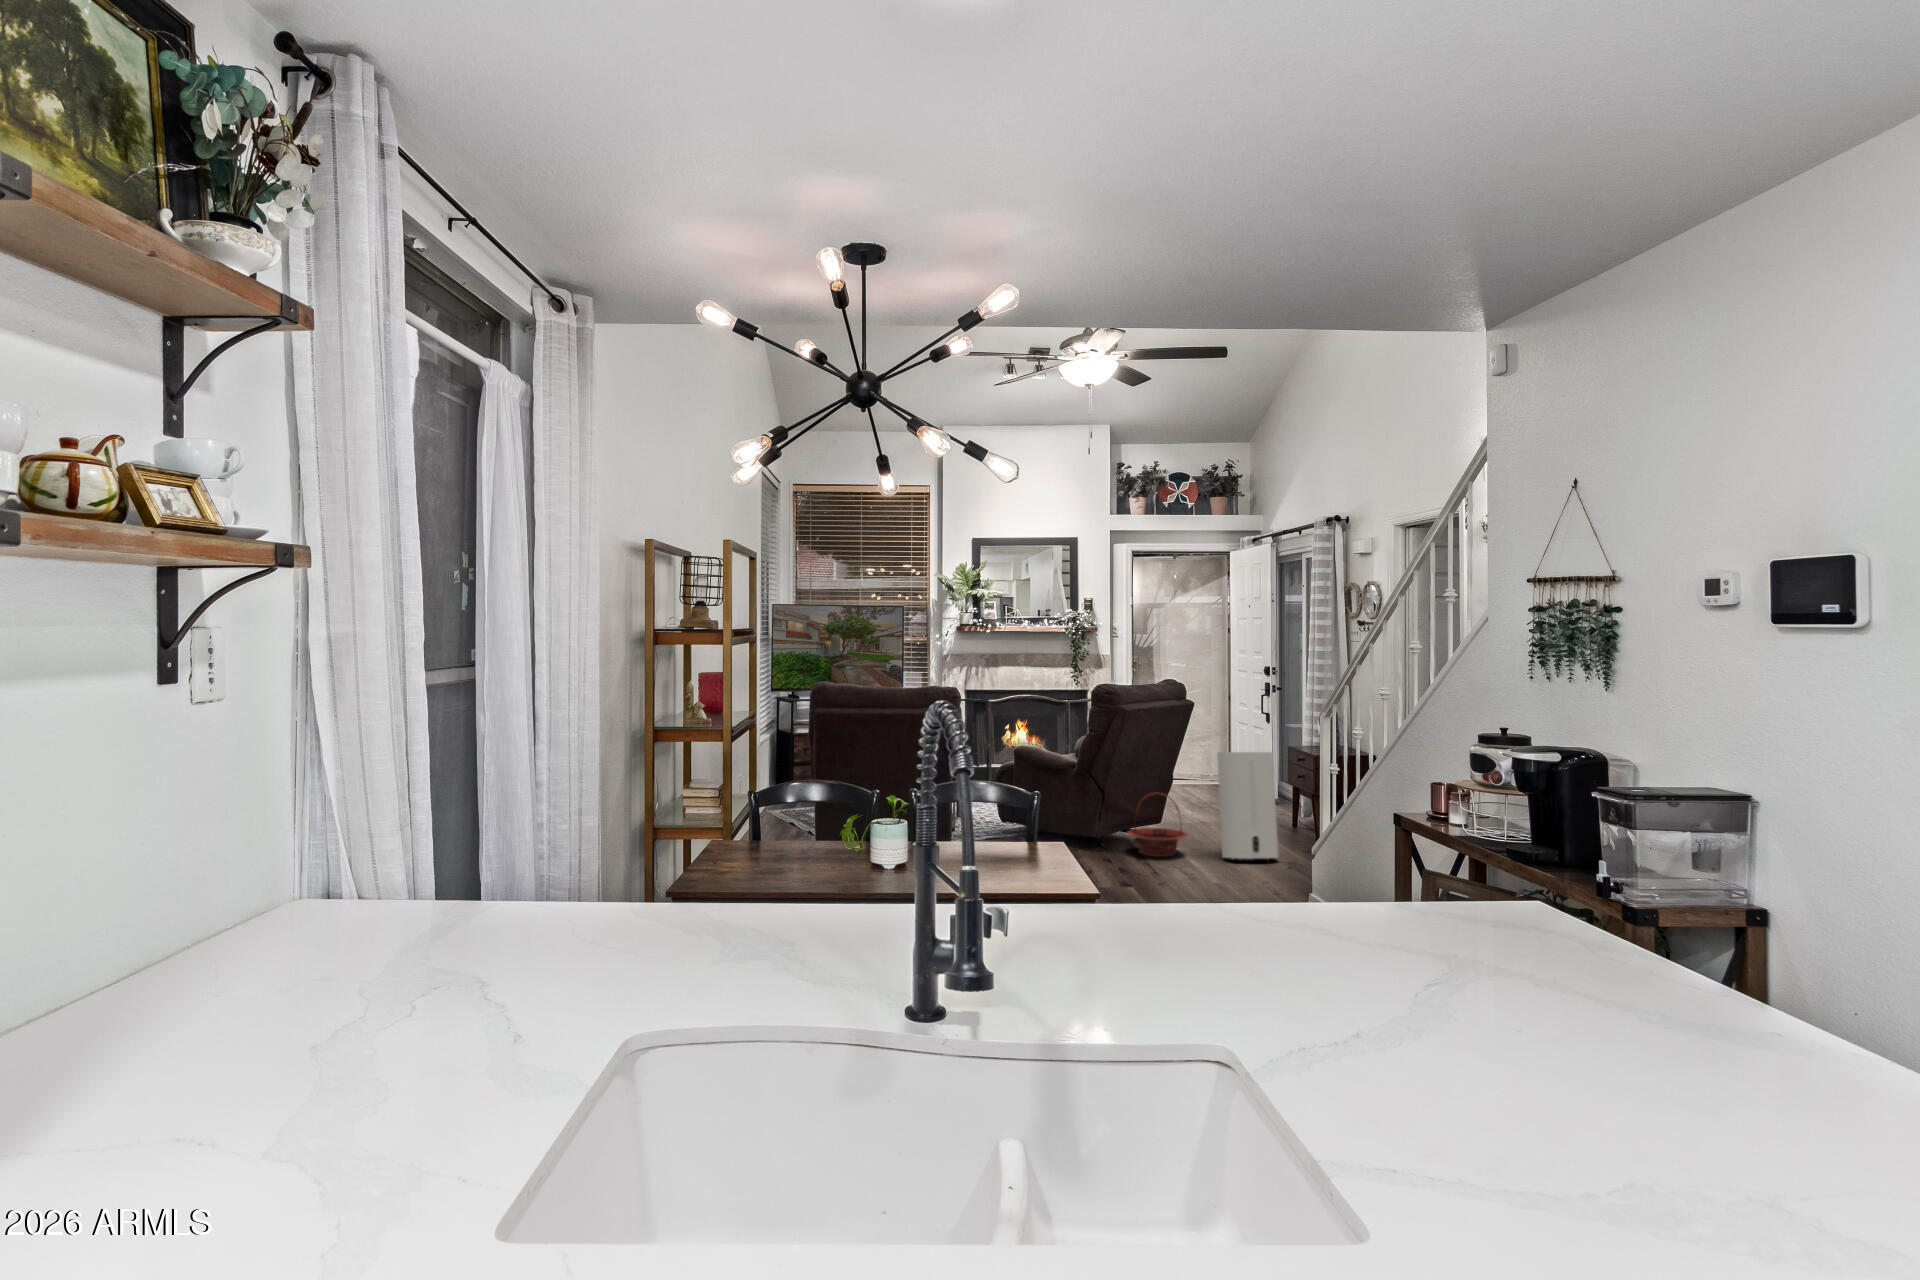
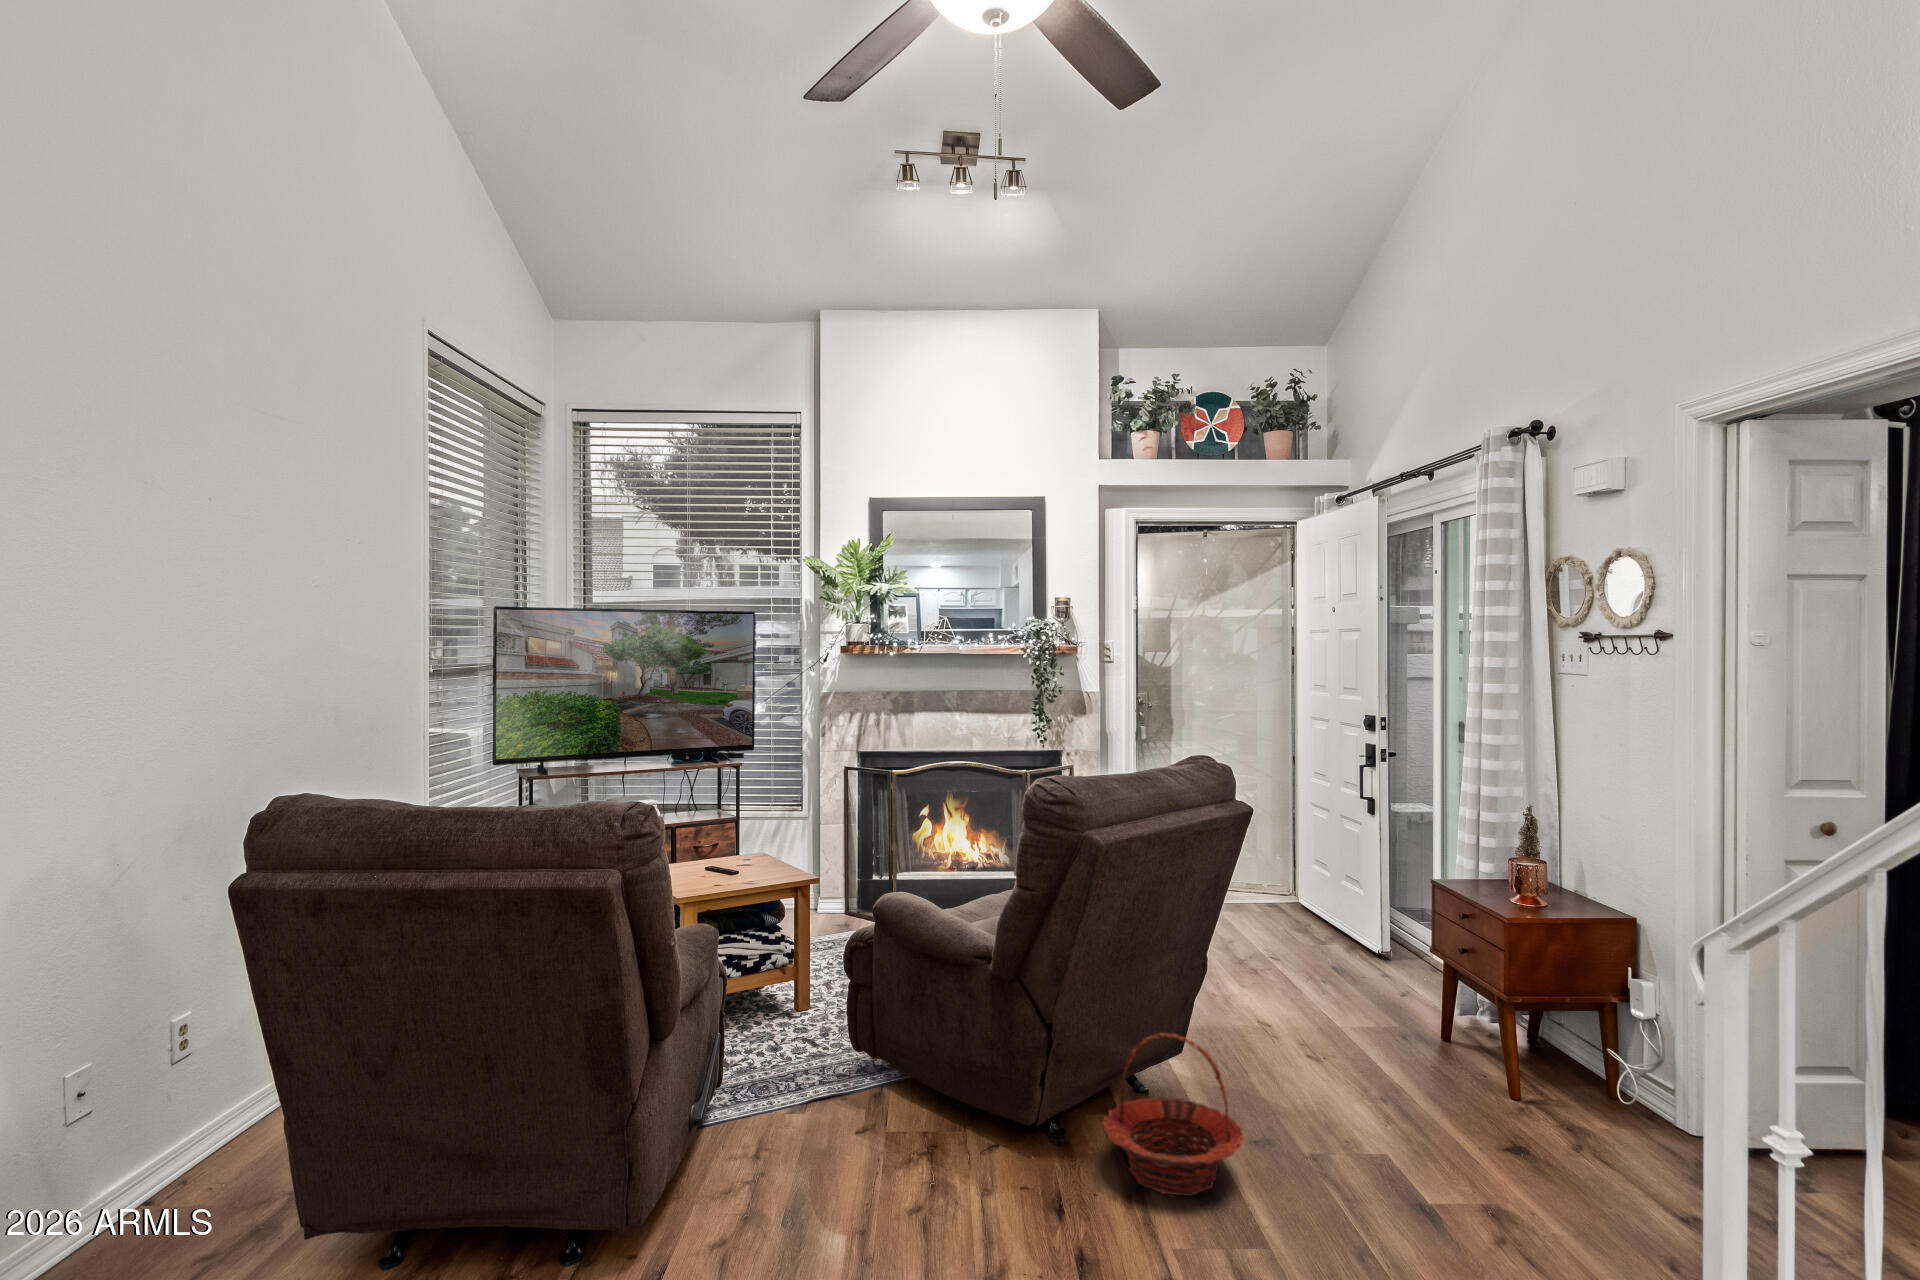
air purifier: present [1217,752,1278,859] -> none [1310,942,1466,1223]

